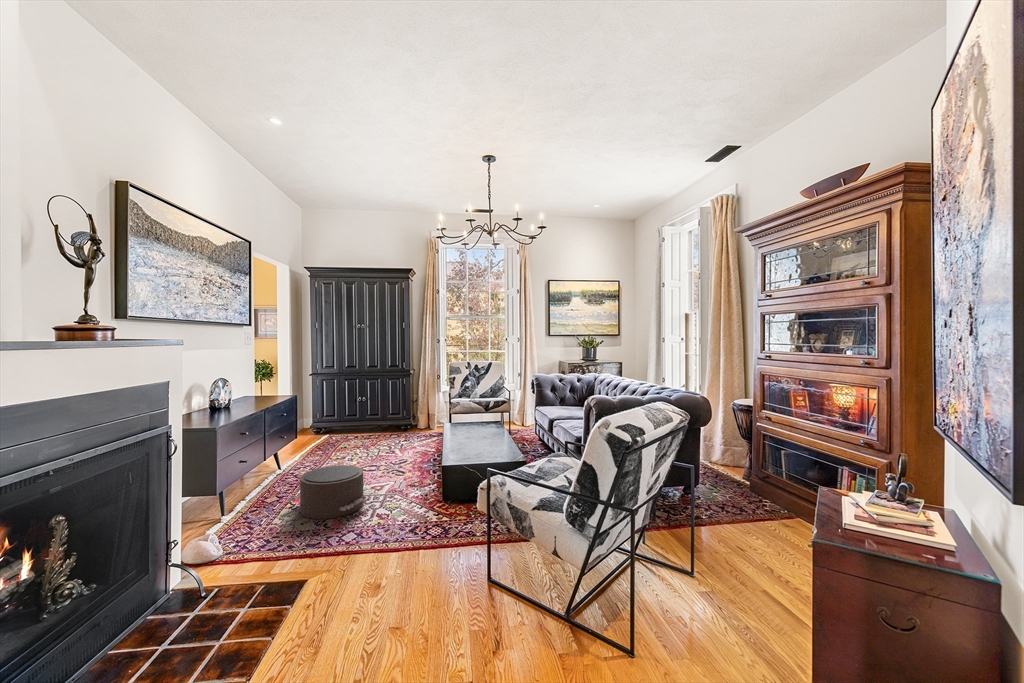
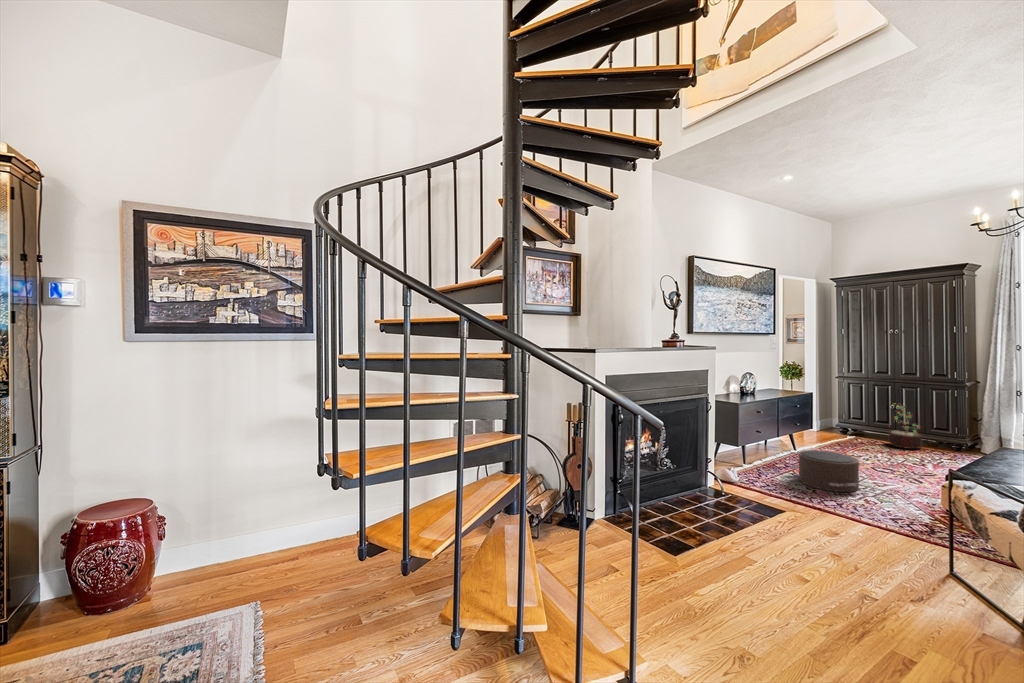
decorative plant: none [358,393,384,439] -> present [888,403,922,449]

